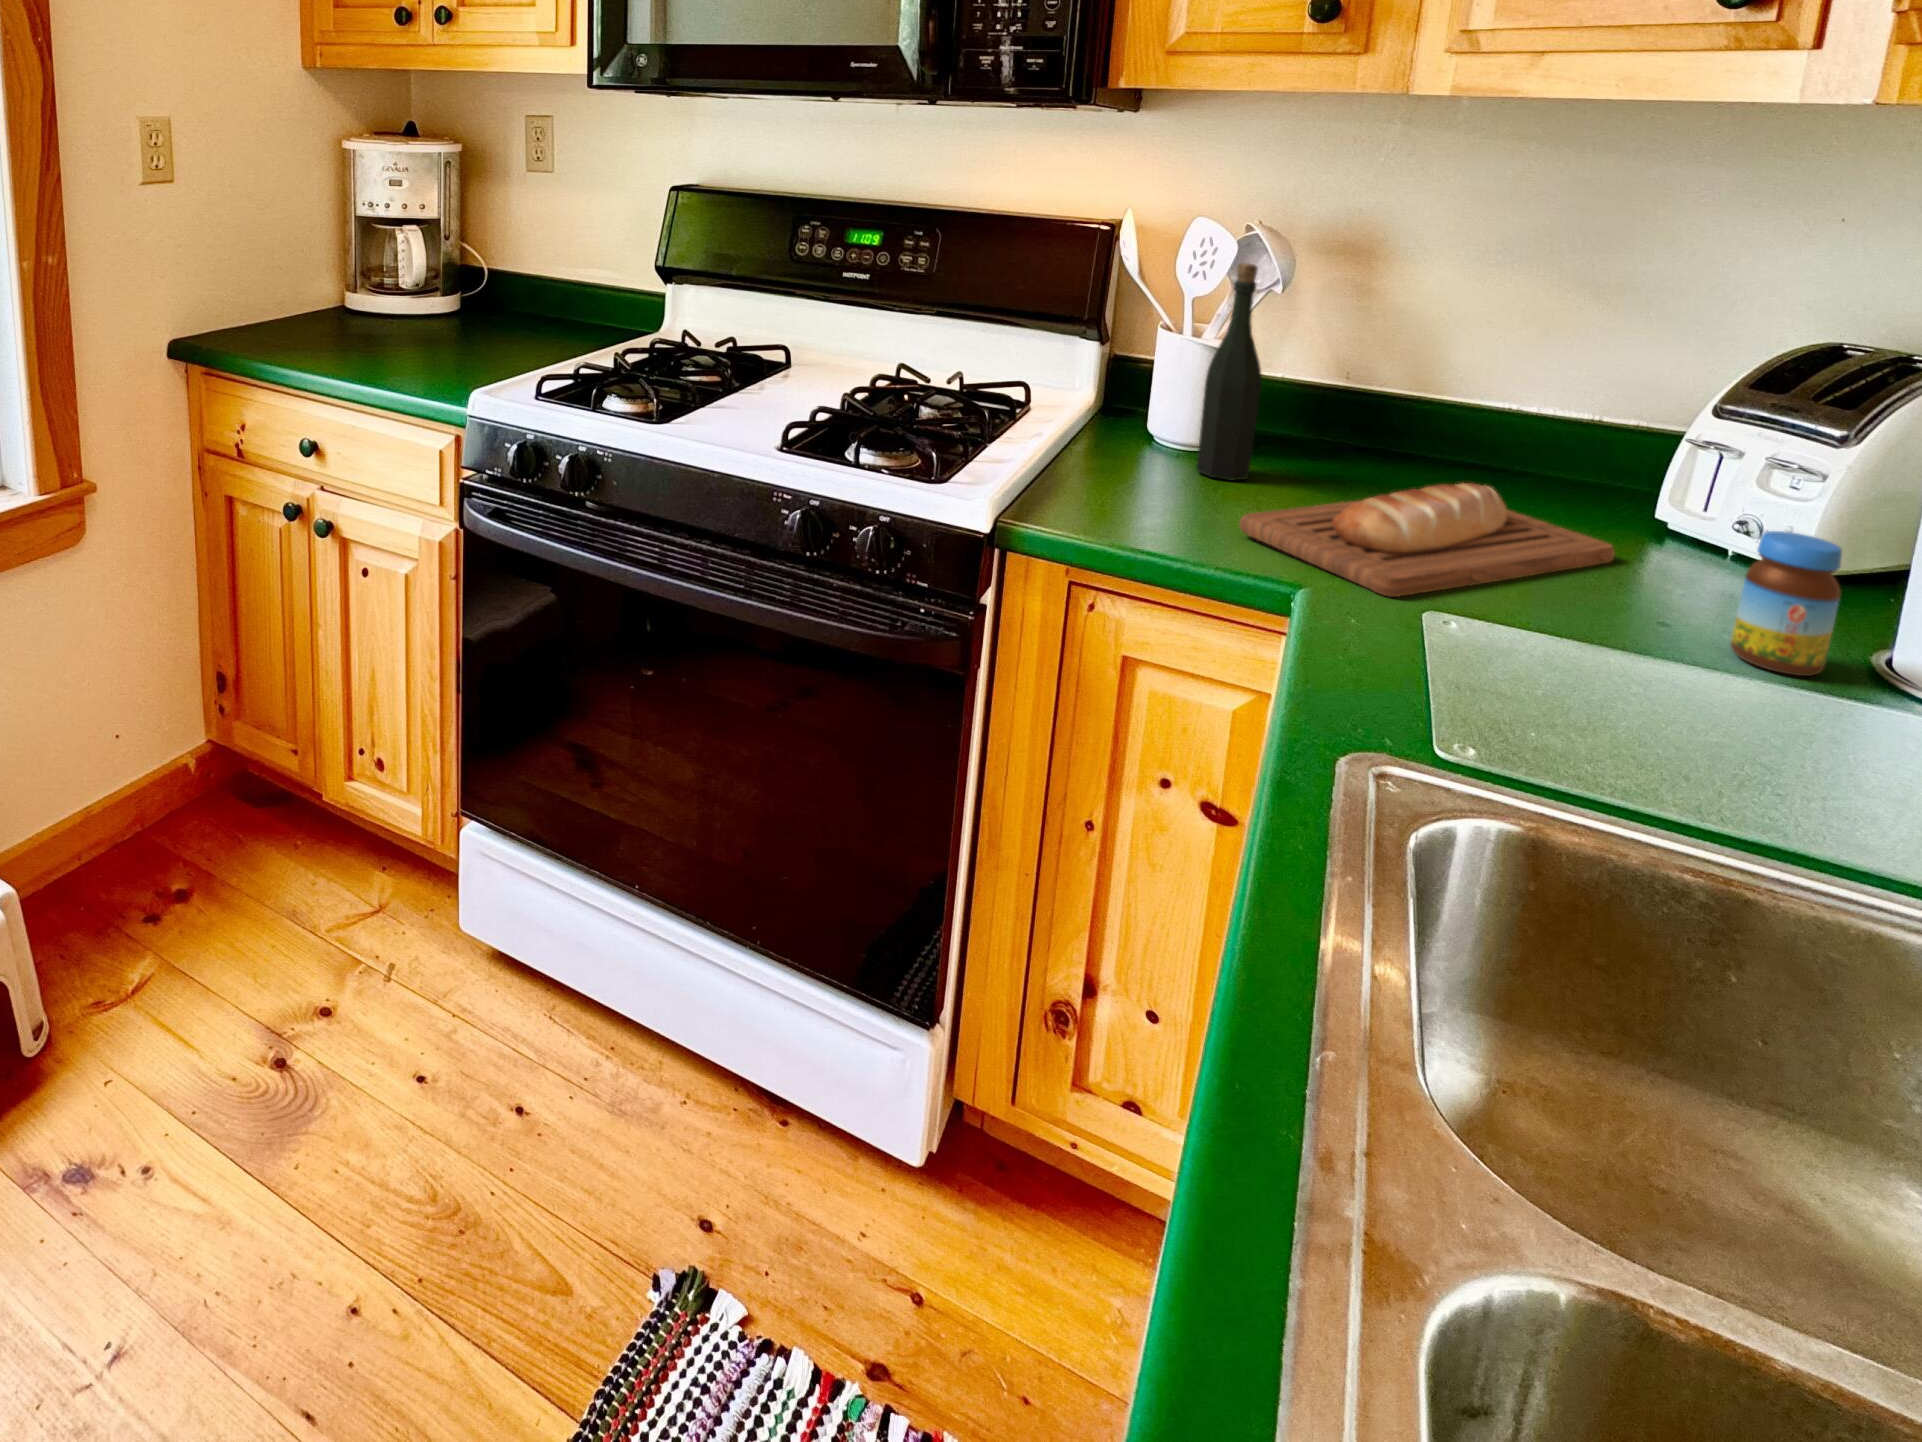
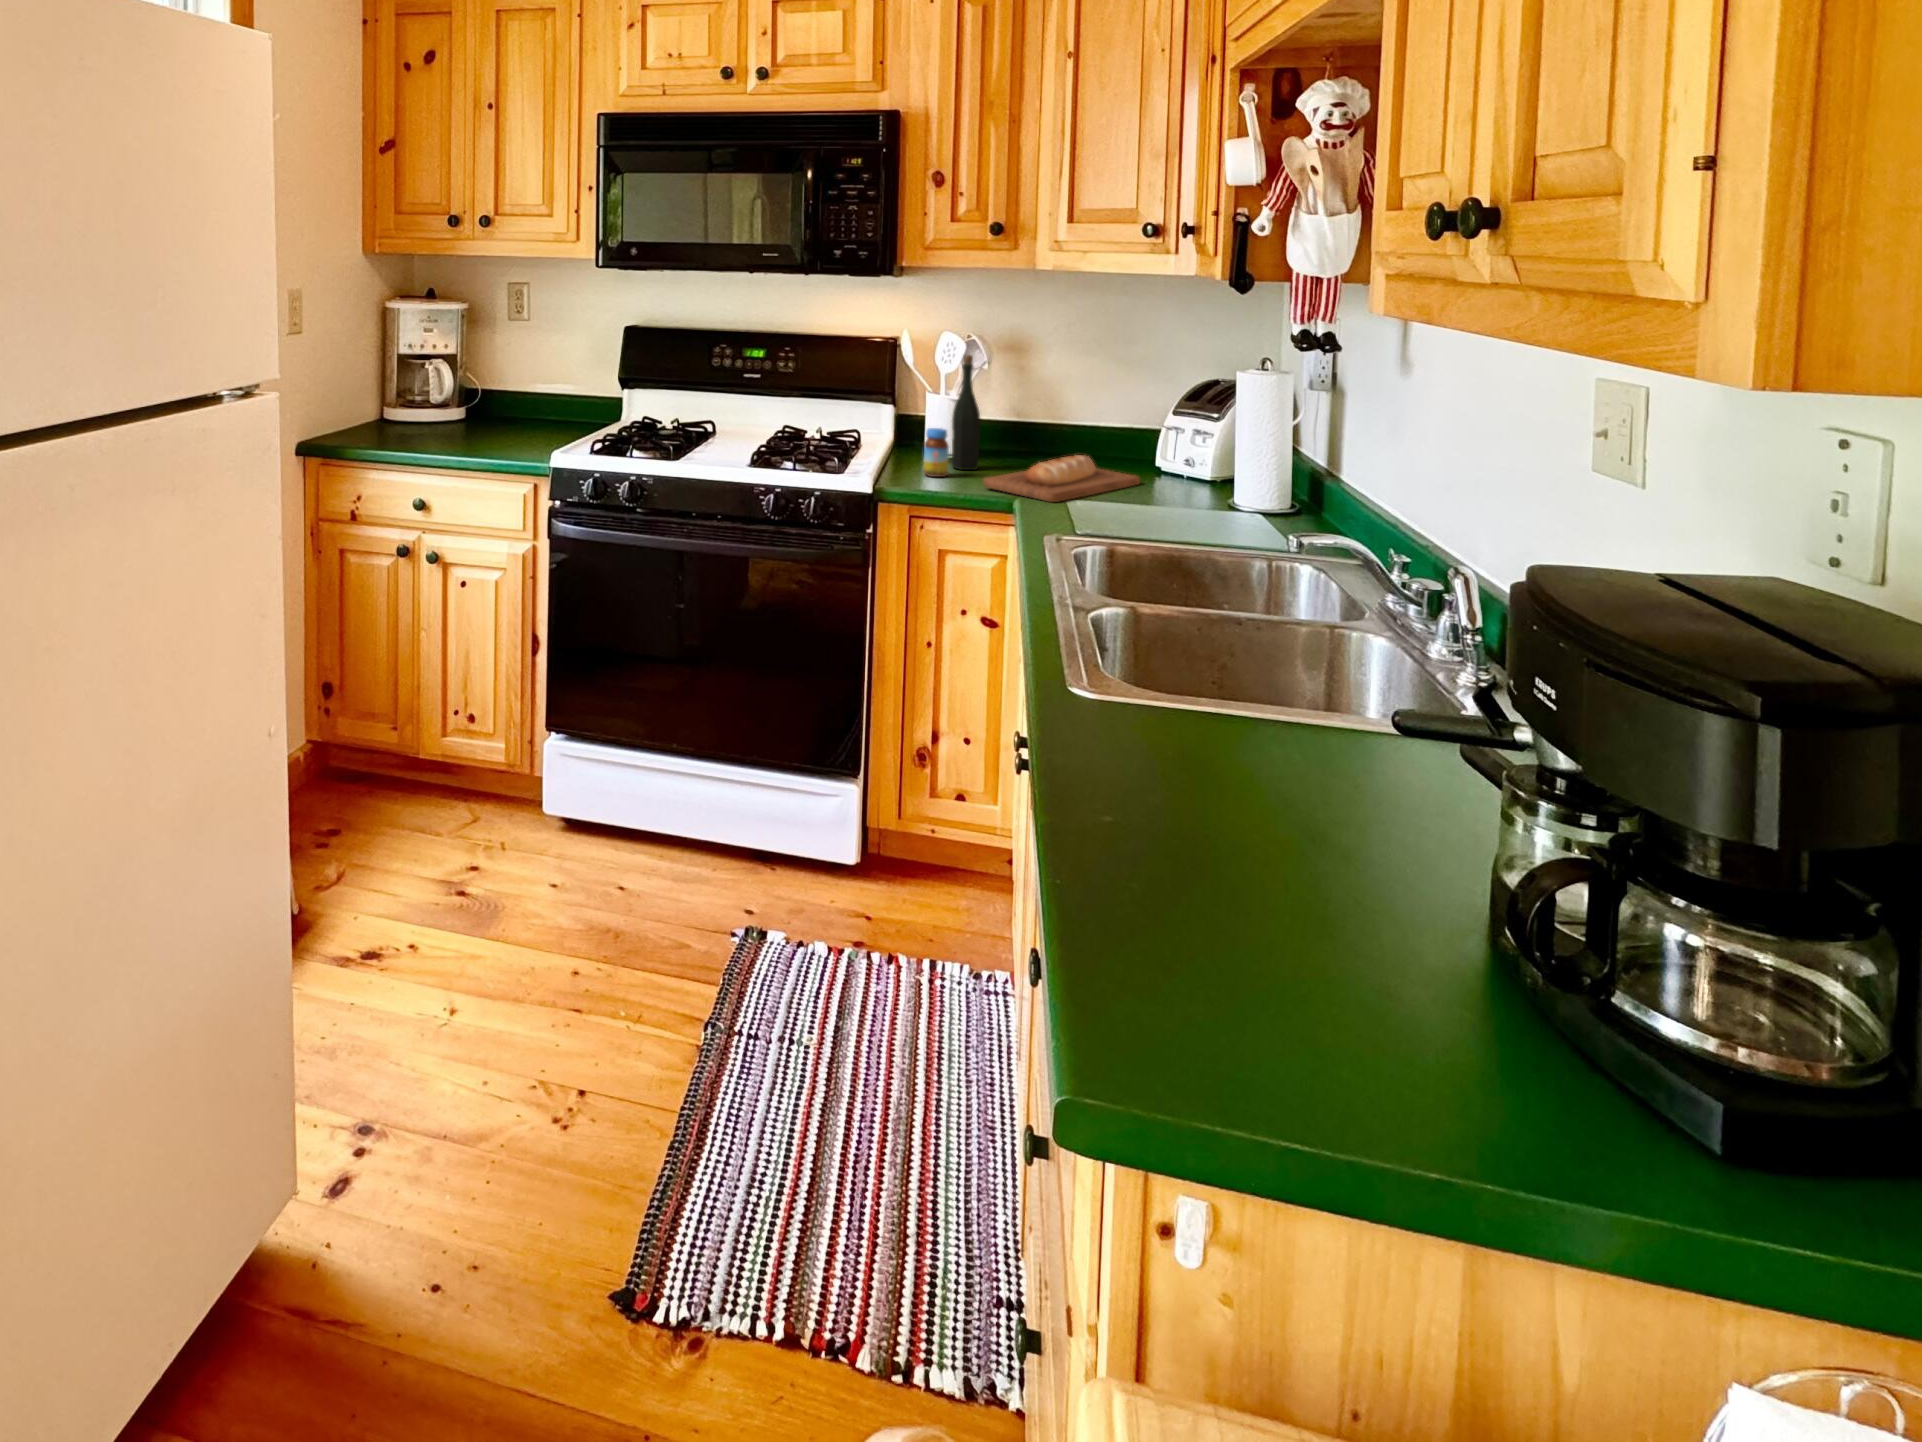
jar: present [1730,531,1842,676] -> present [923,428,949,477]

